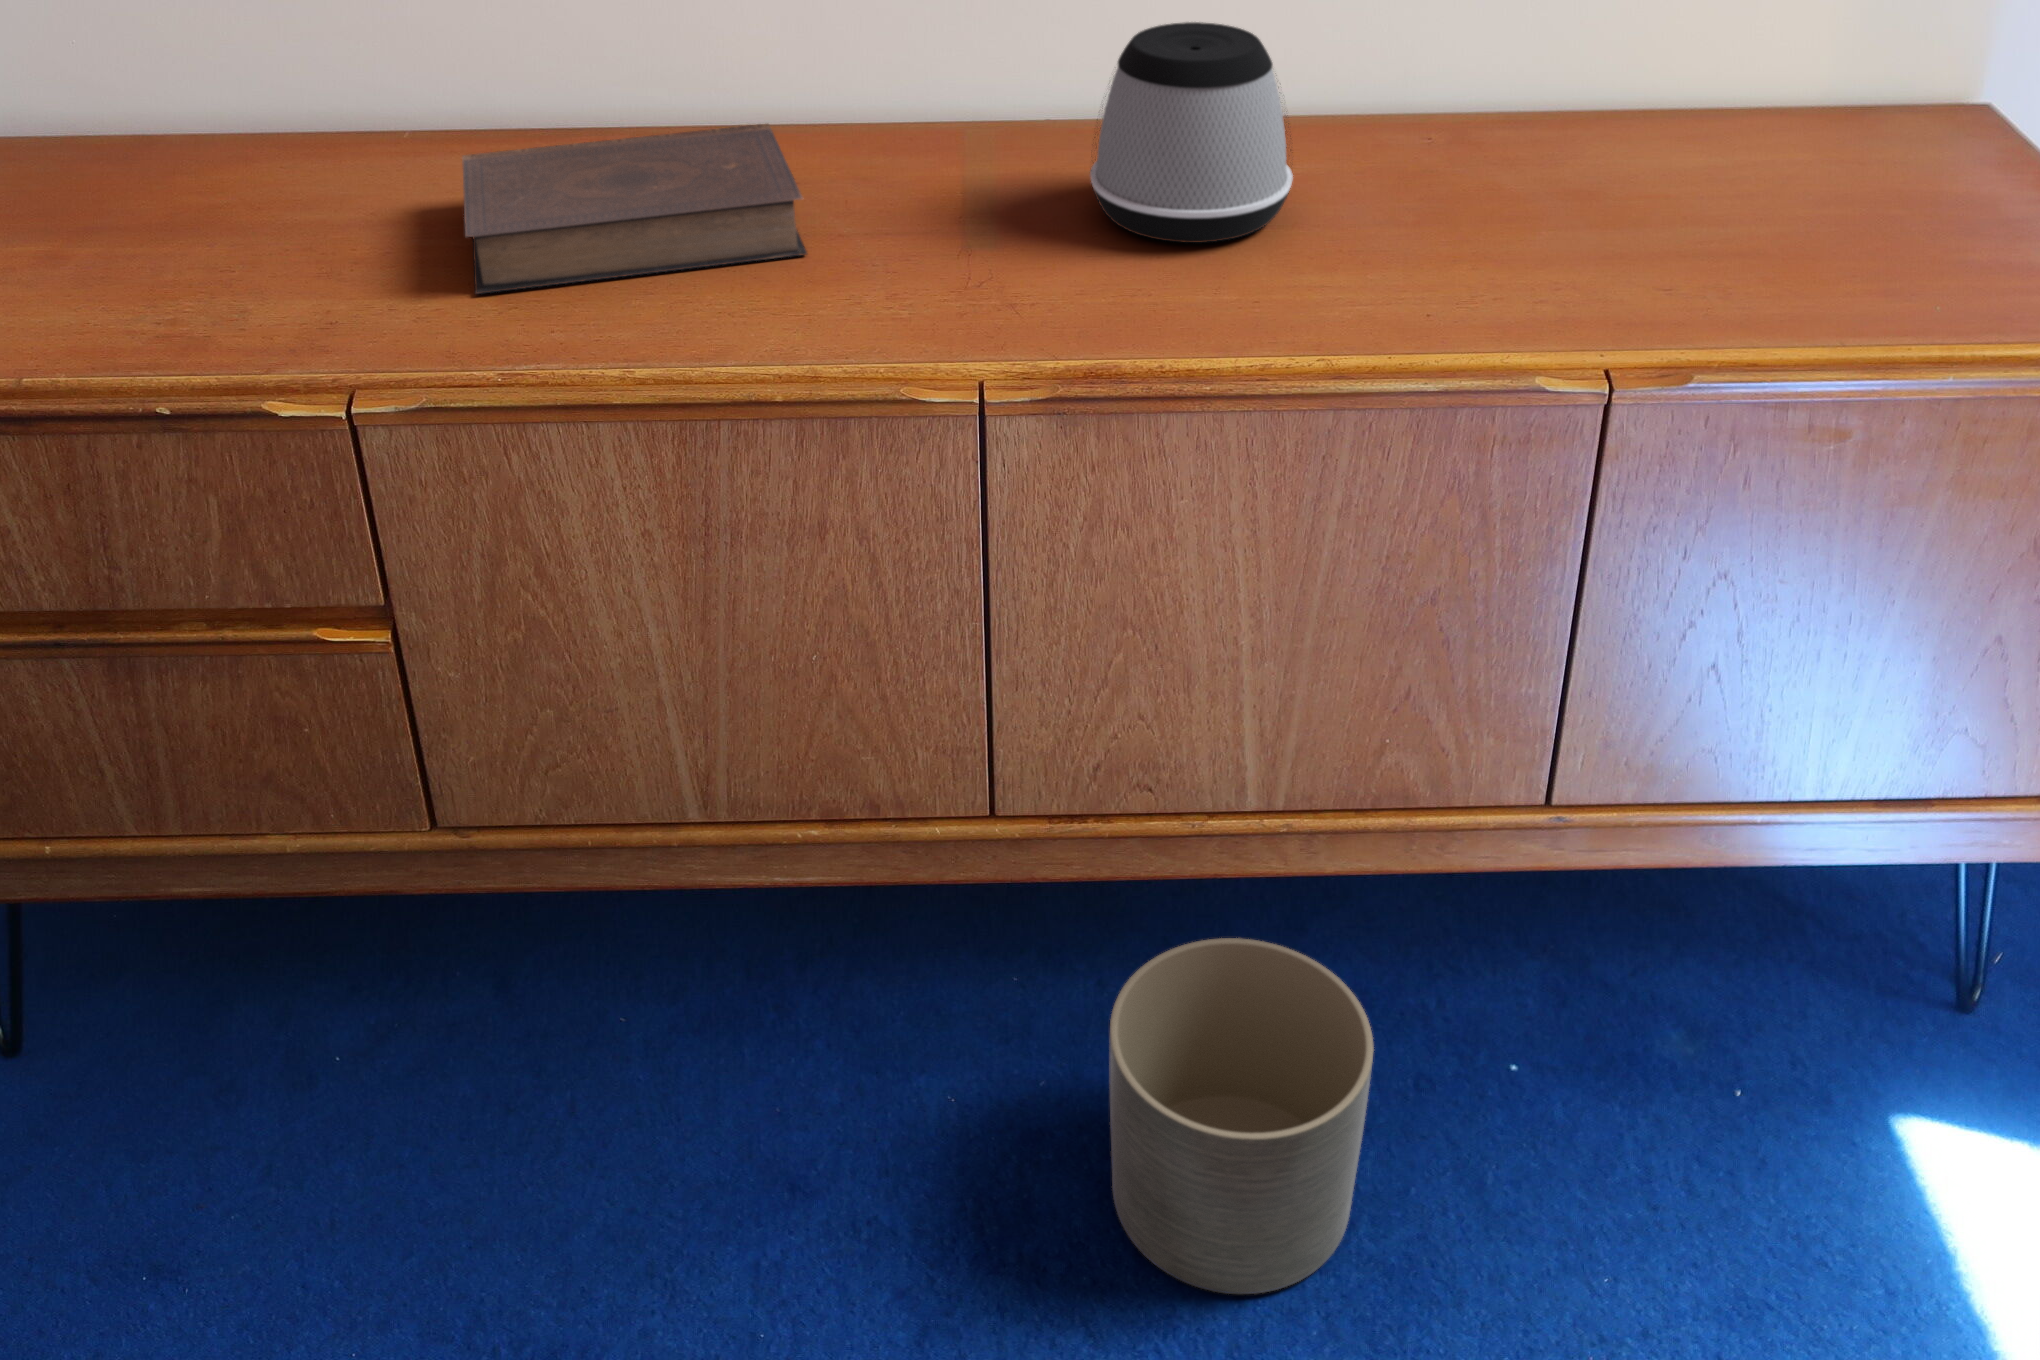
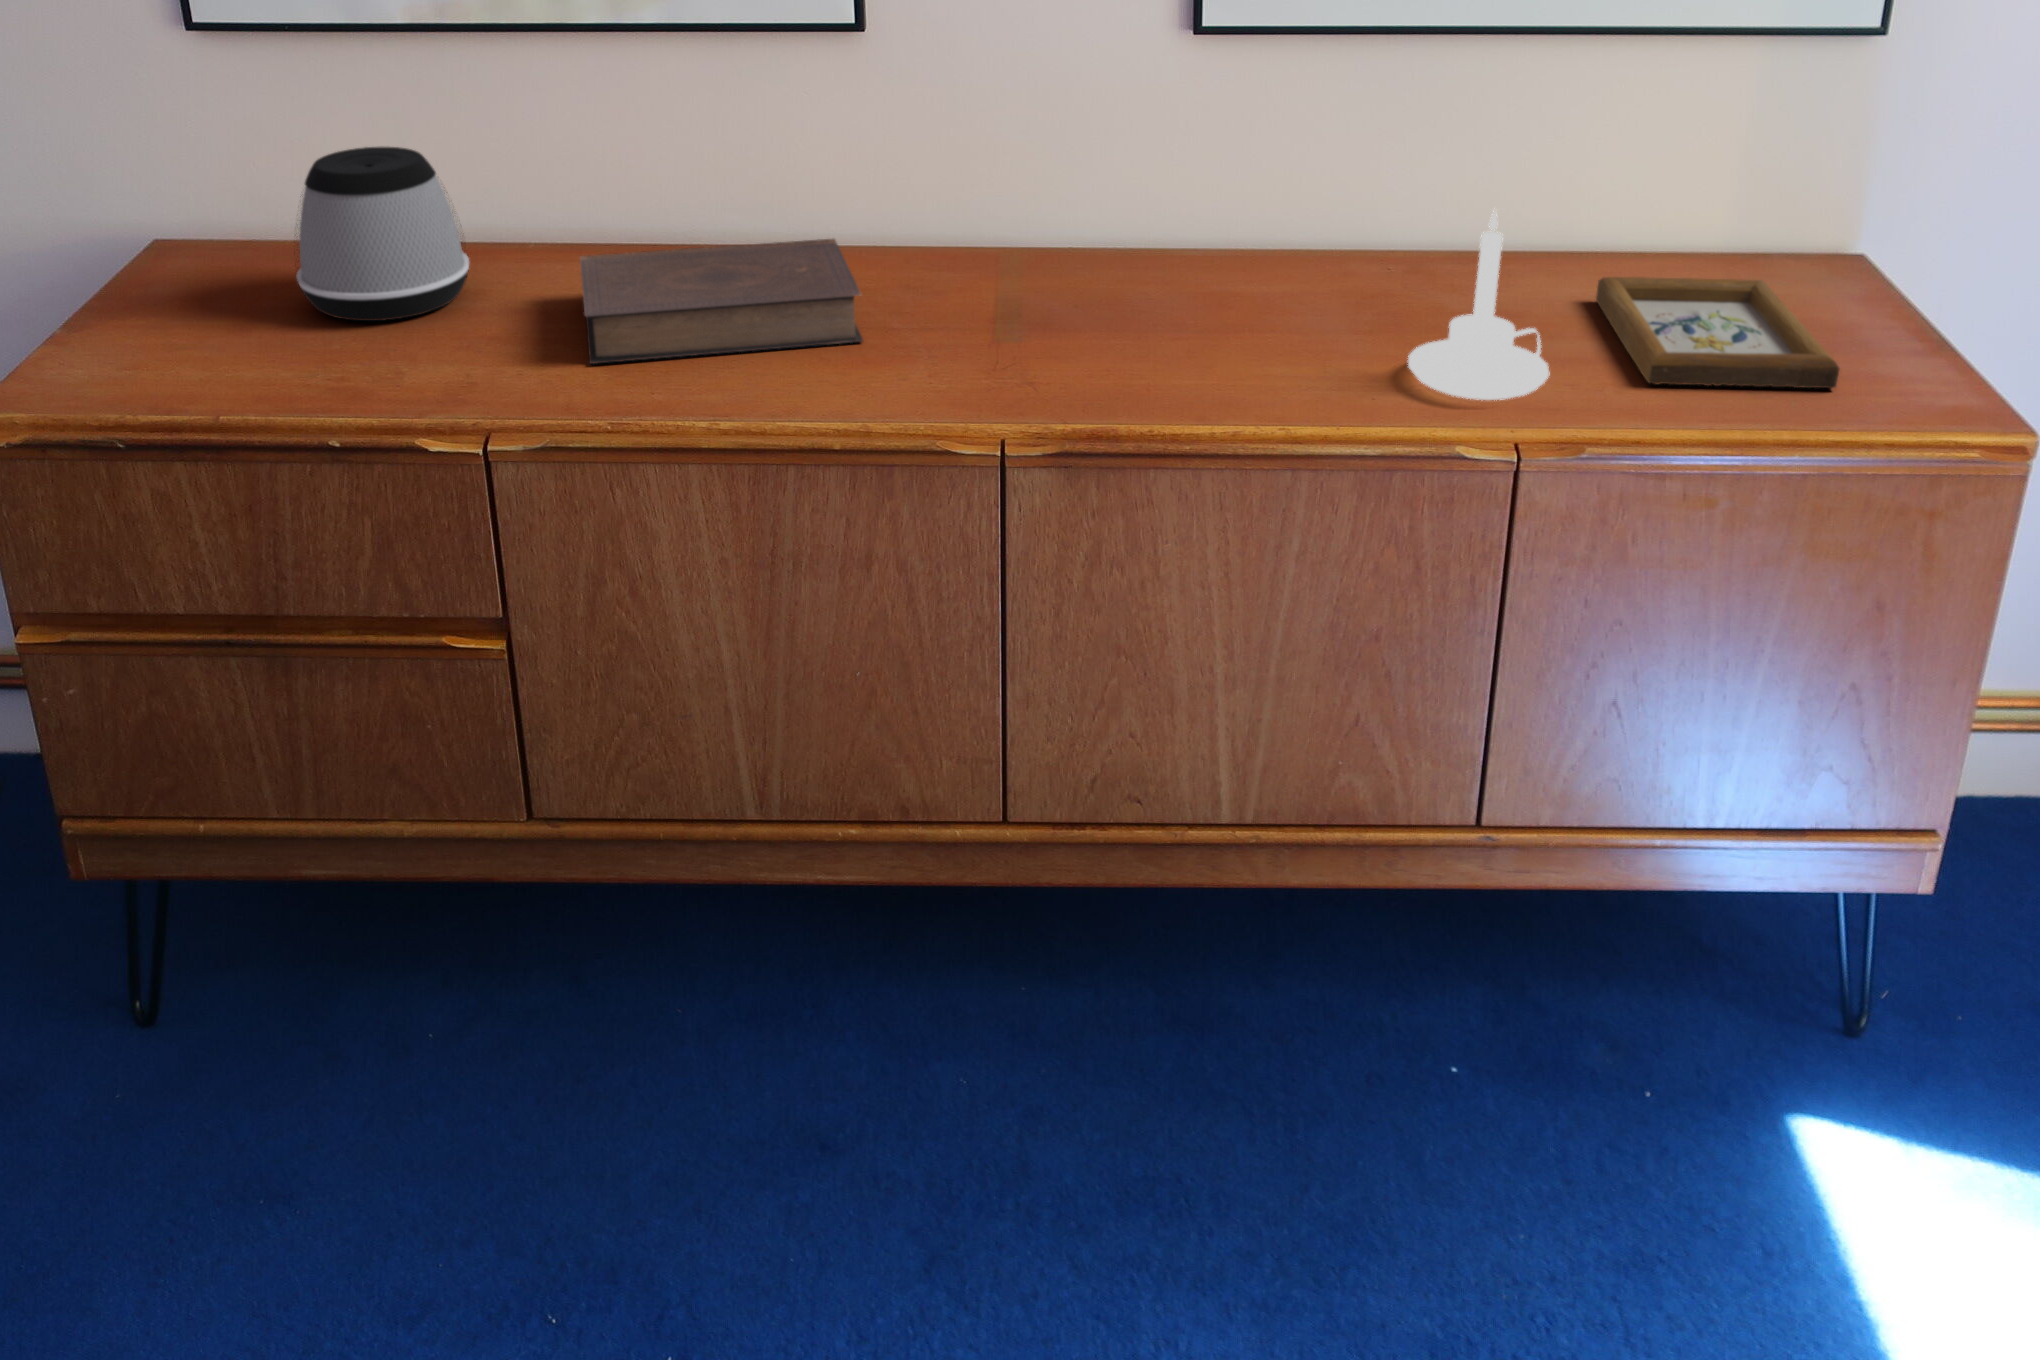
speaker: present [1090,22,1293,243] -> present [297,147,469,321]
candle holder: none [1470,76,1645,314] -> present [1408,210,1549,400]
picture frame: none [1682,147,1999,287] -> present [1596,277,1840,388]
planter: present [1110,938,1374,1294] -> none [1098,935,1322,1240]

